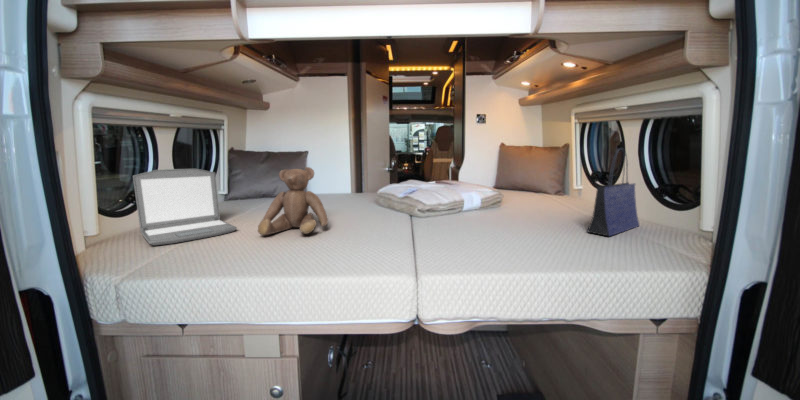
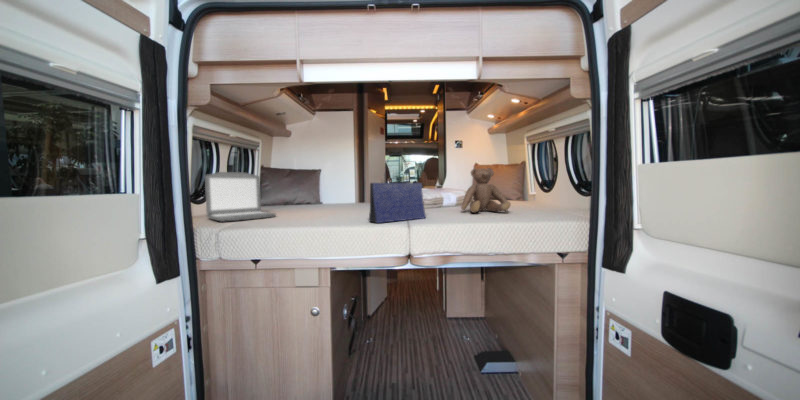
tote bag: present [588,148,639,236] -> present [369,153,426,223]
teddy bear: present [258,167,328,235] -> present [461,168,511,213]

